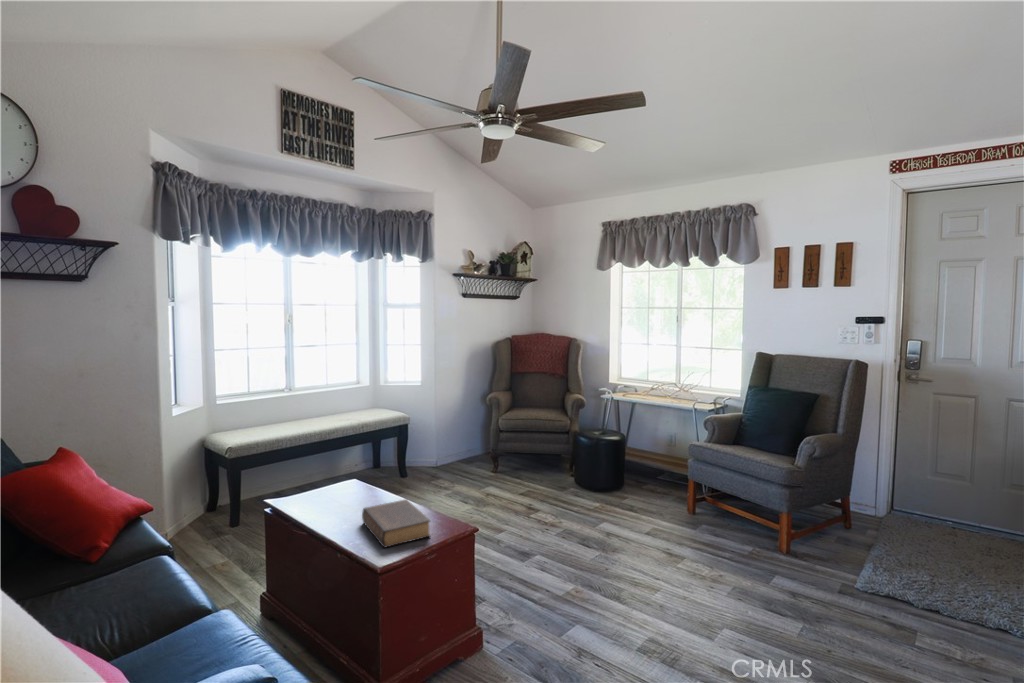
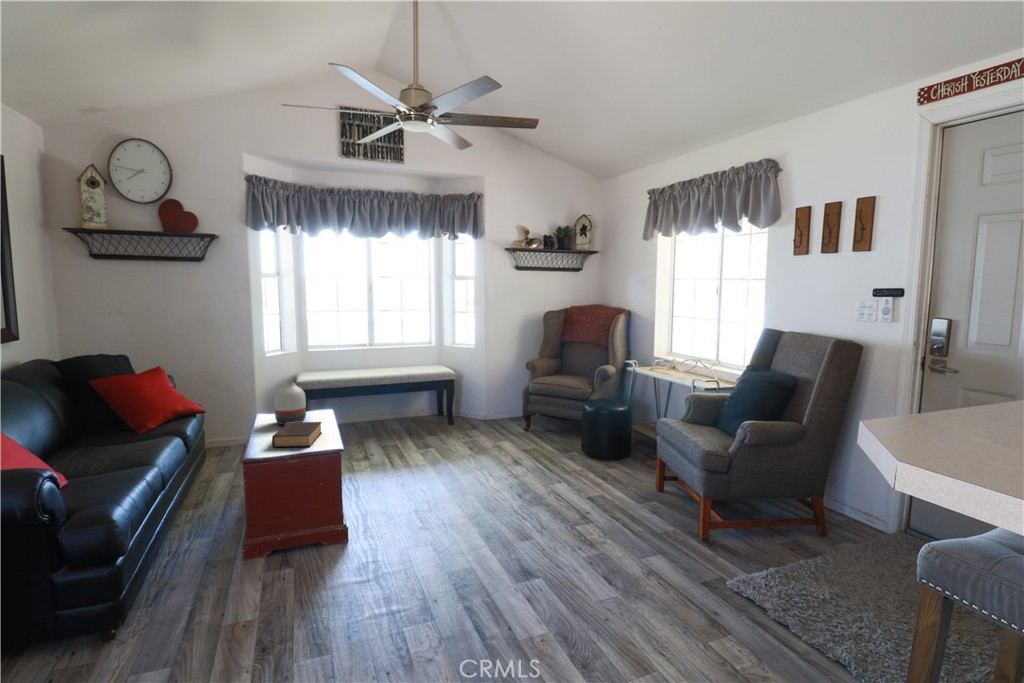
vase: none [316,450,358,512] -> present [274,382,306,425]

